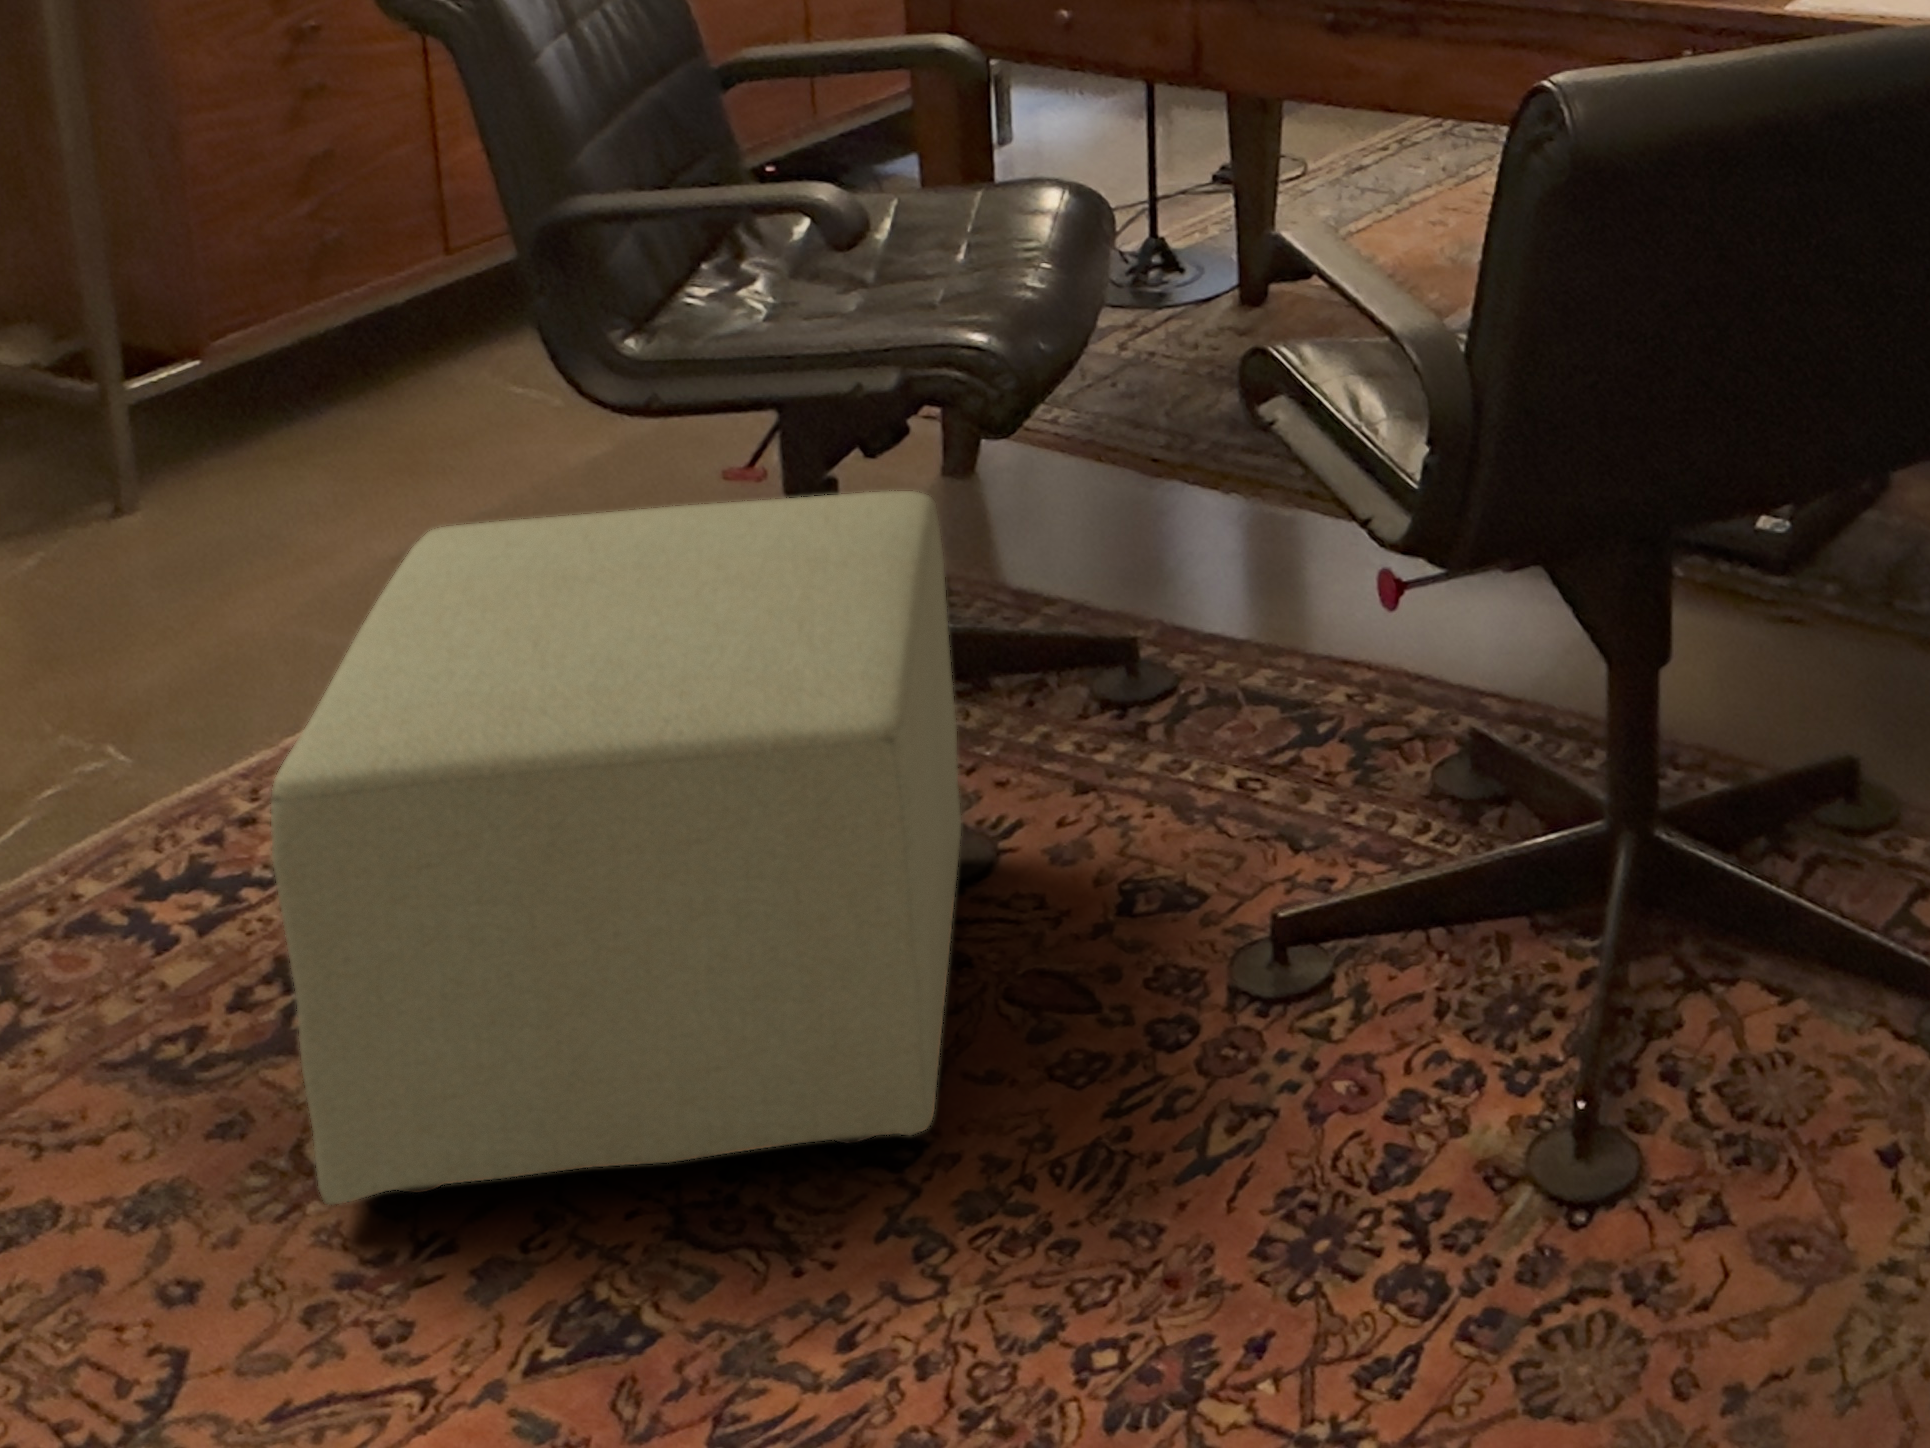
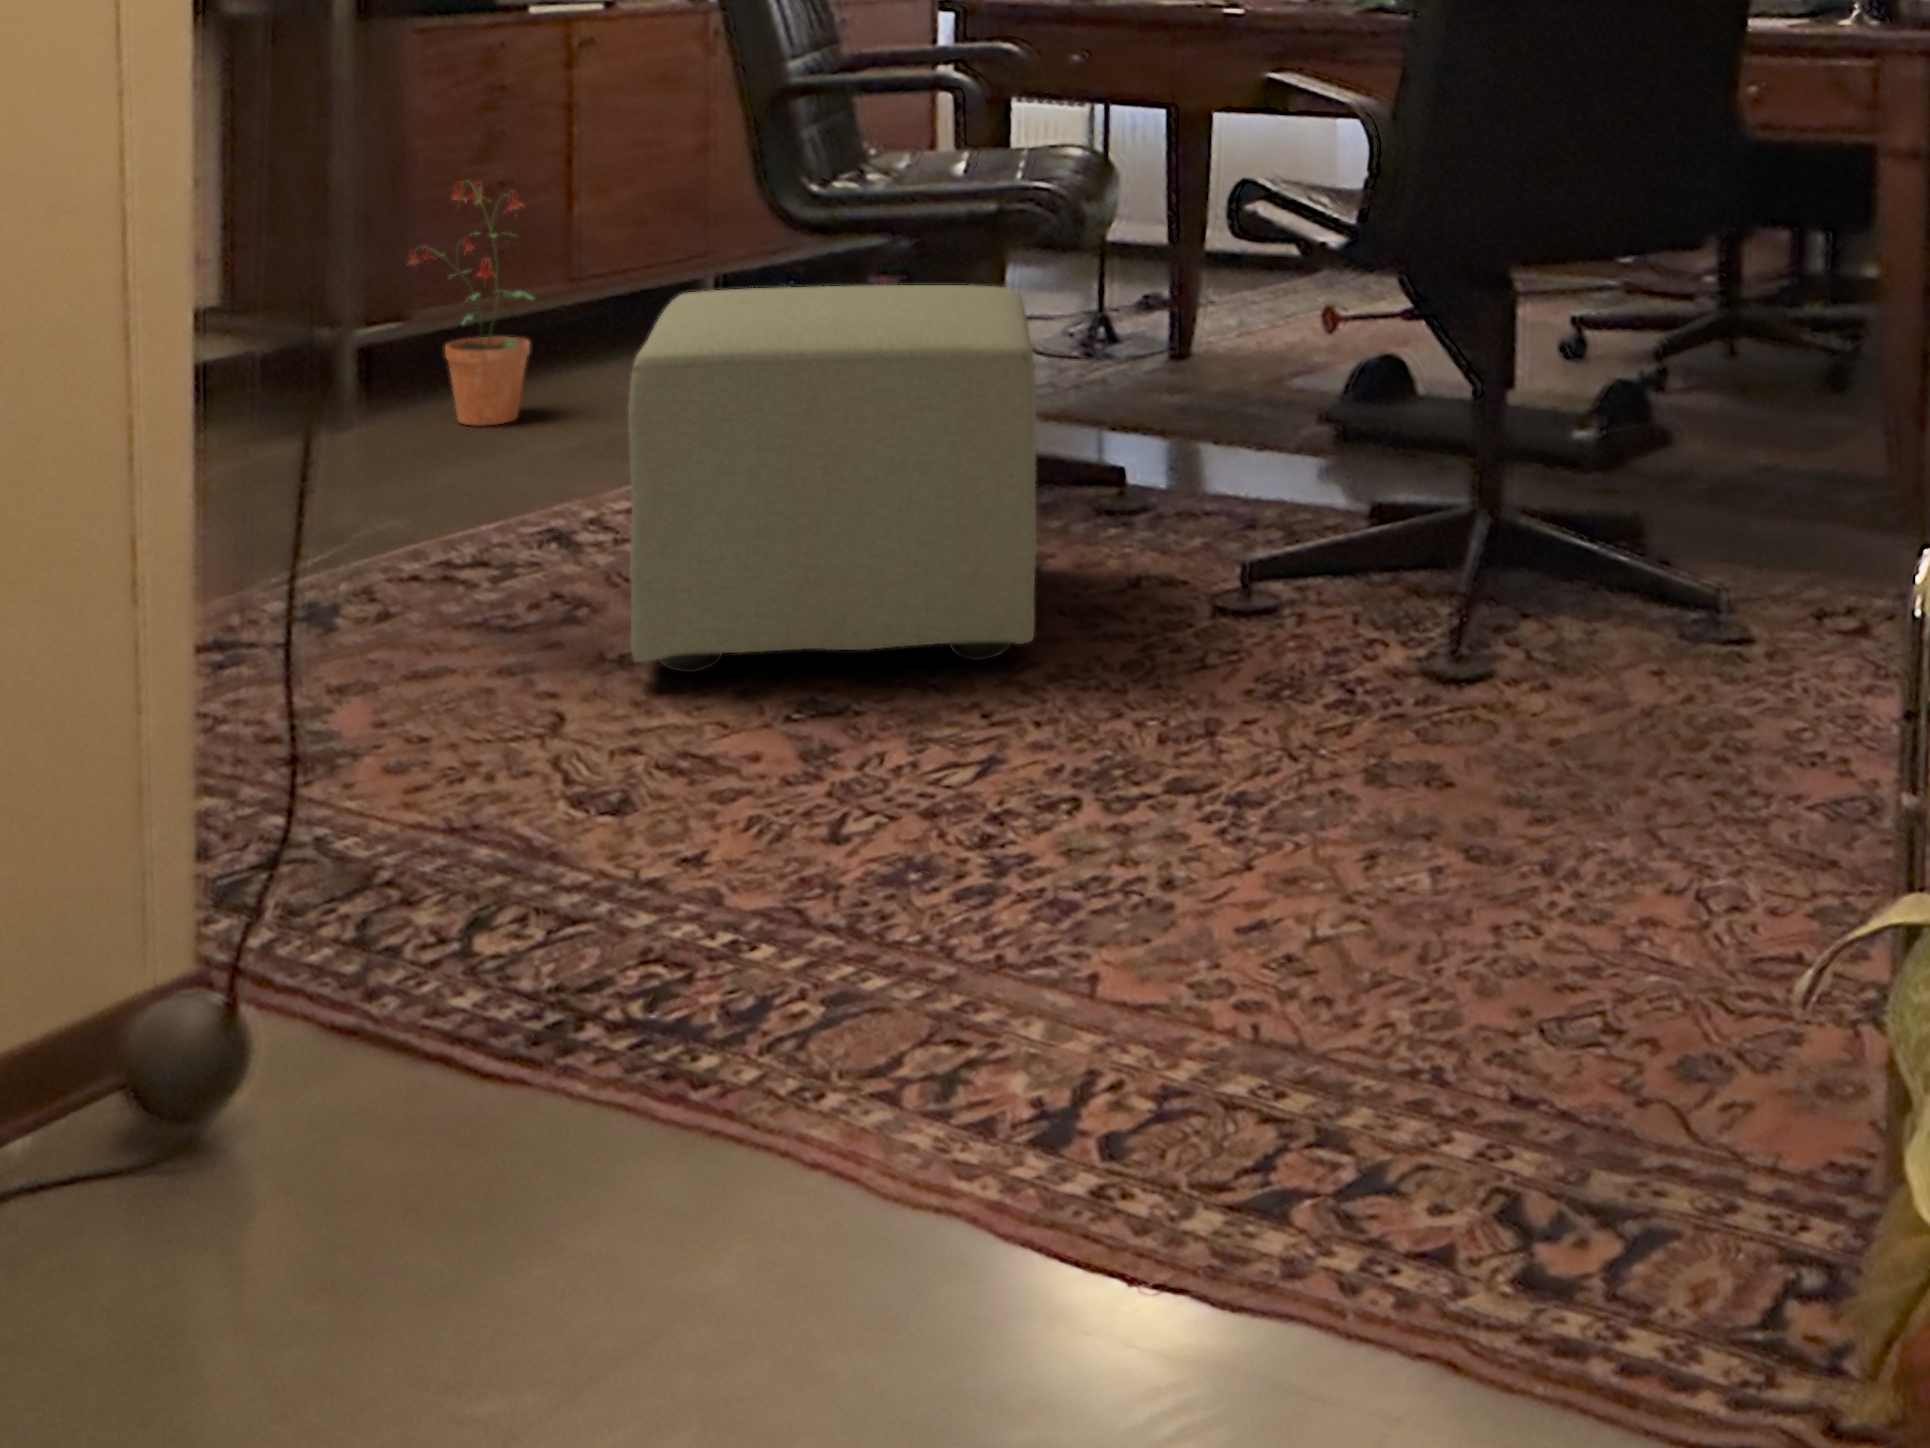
potted plant: none [187,174,374,497] -> present [410,182,534,426]

